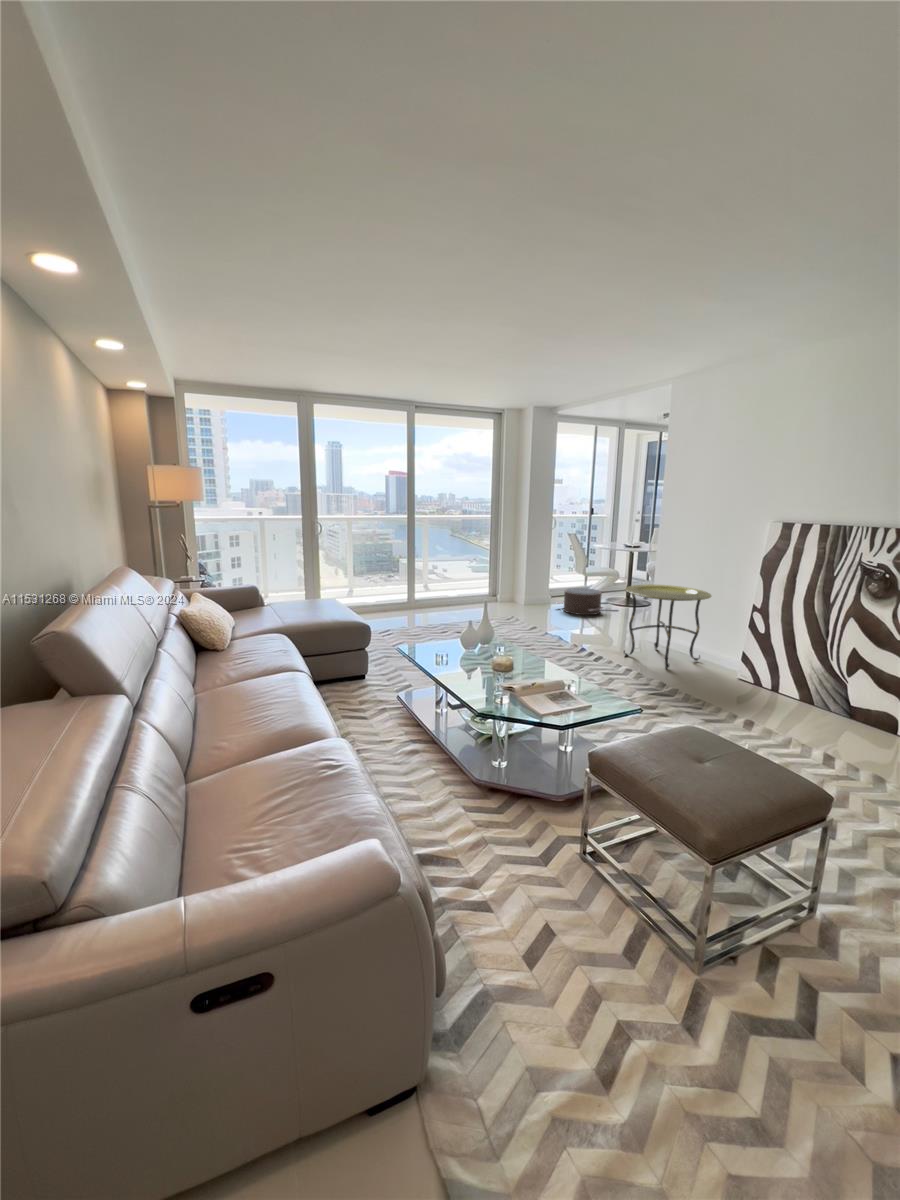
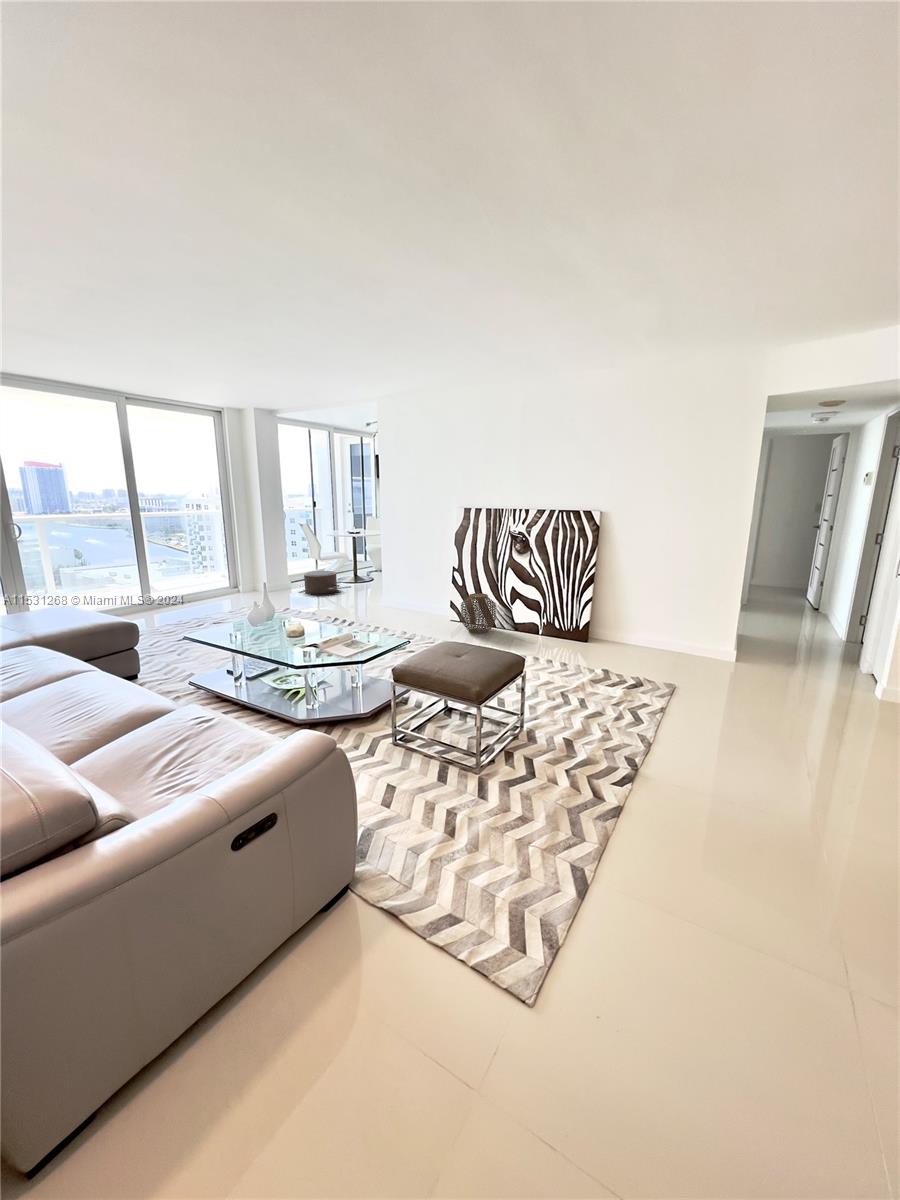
side table: present [624,584,711,669] -> none [364,560,426,623]
woven basket: none [752,648,816,709] -> present [461,593,496,633]

